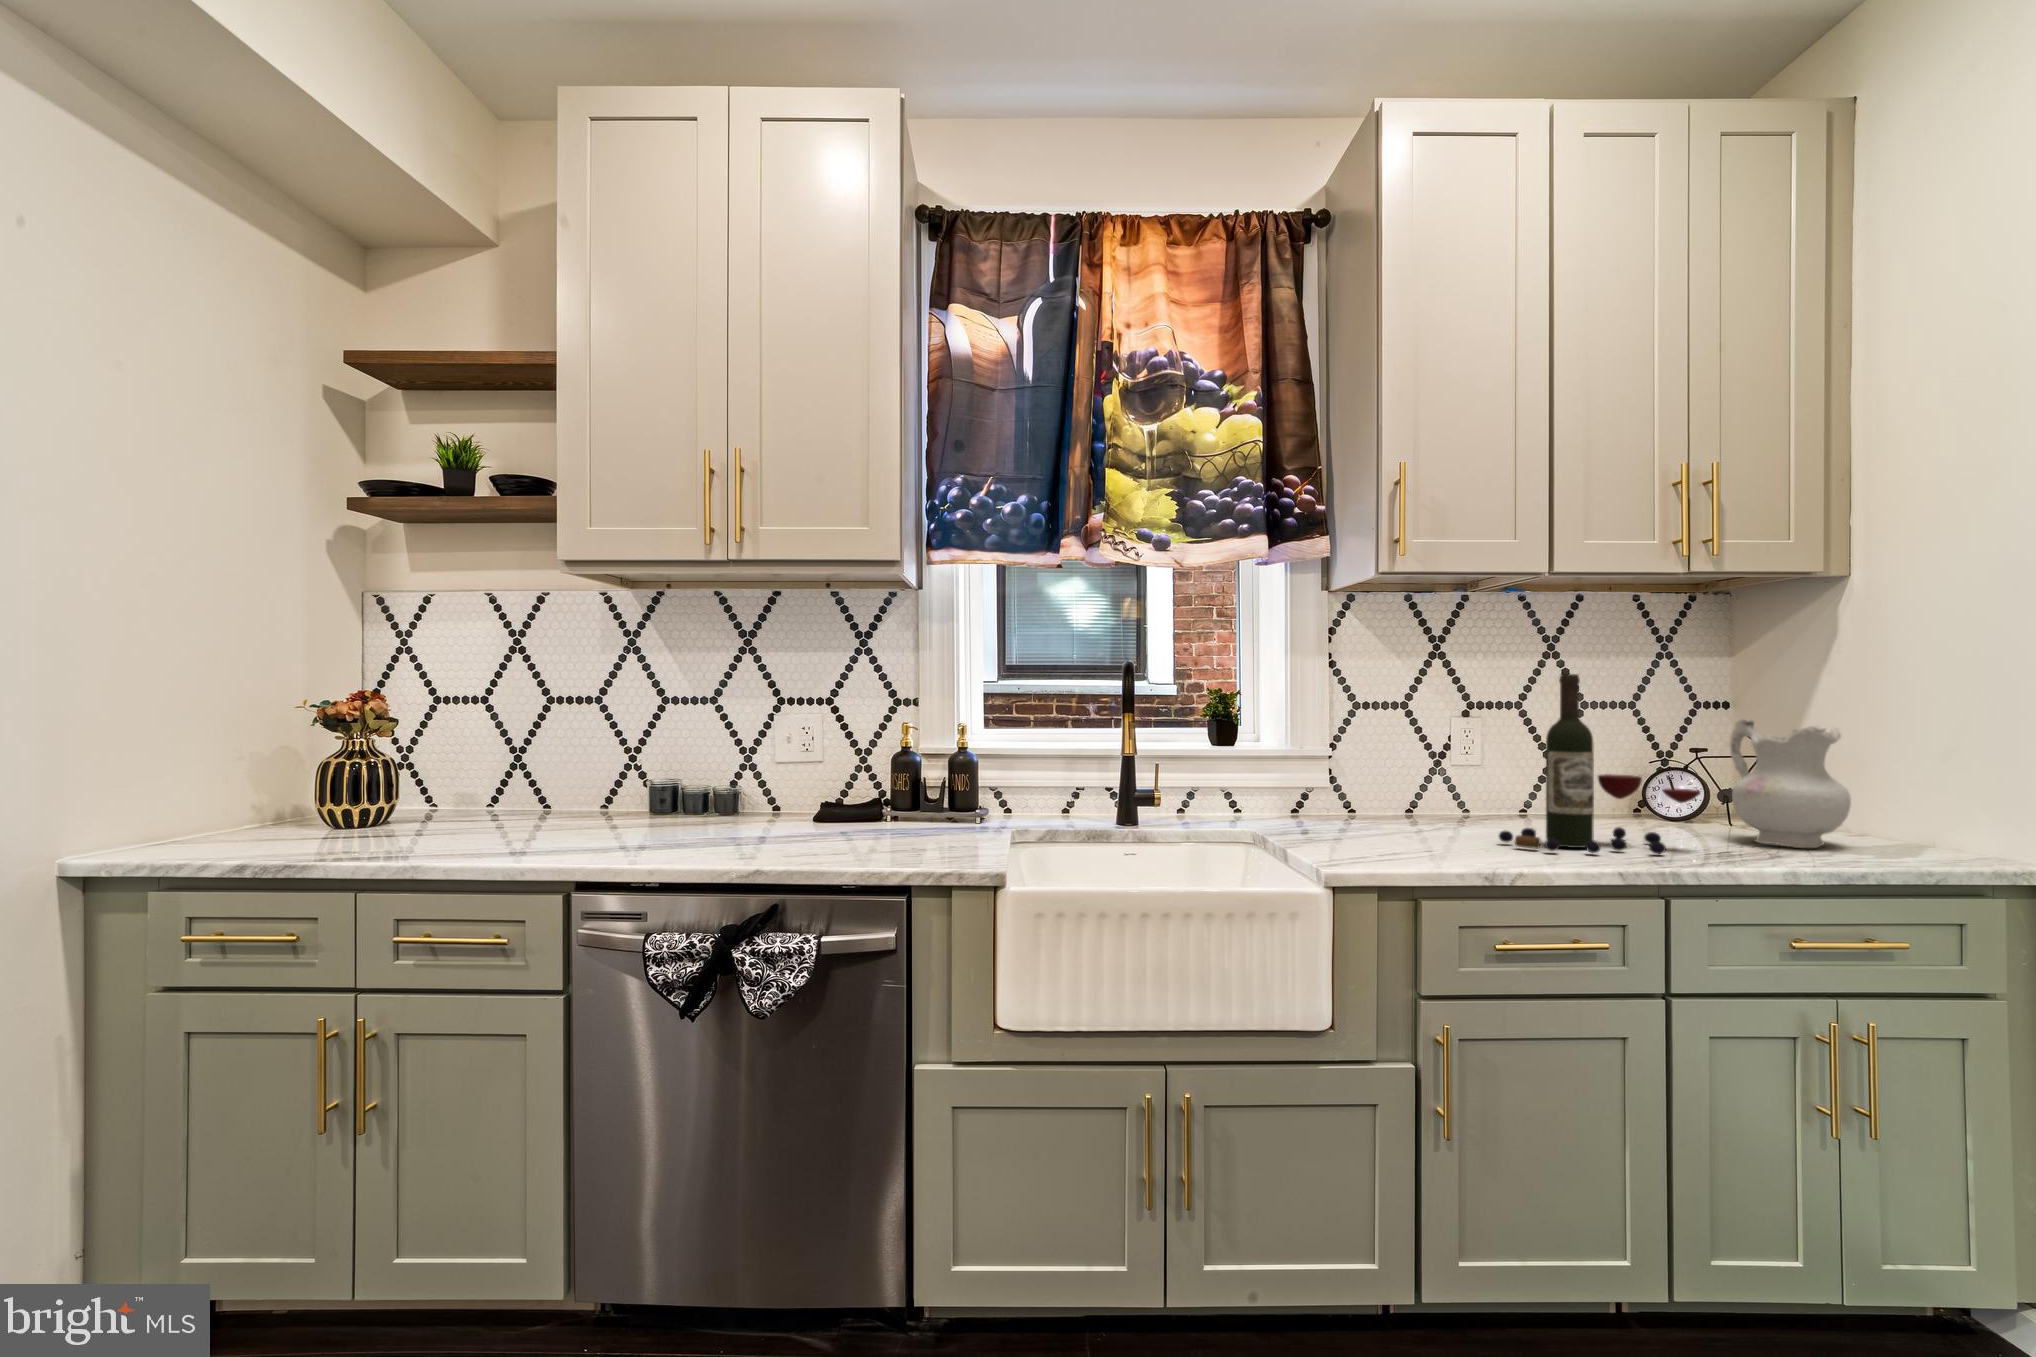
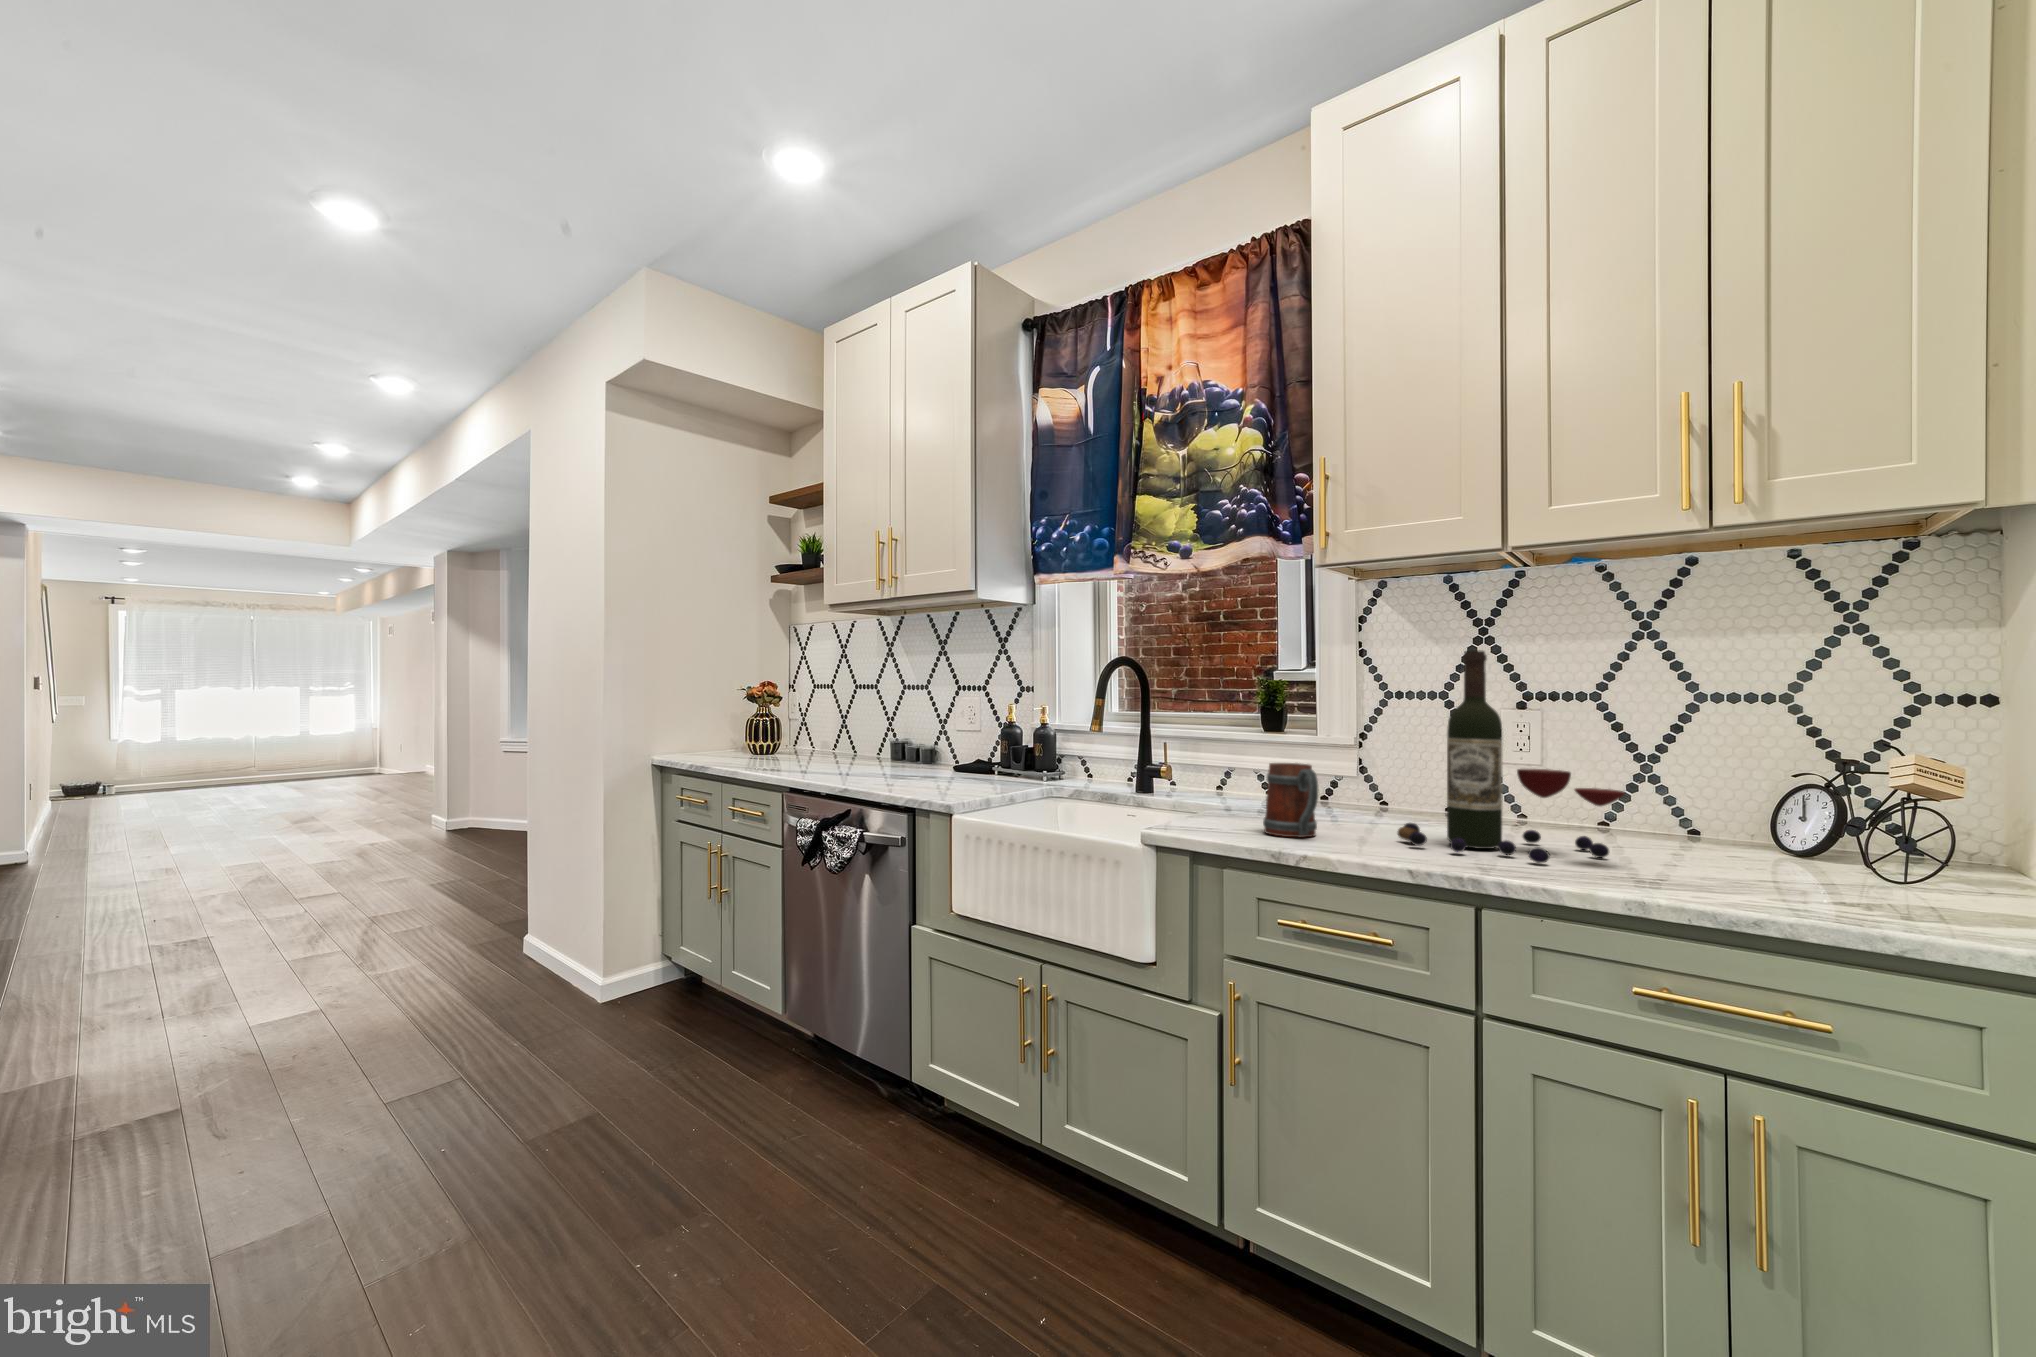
ceramic pitcher: present [1730,719,1851,848] -> none [1740,708,1930,890]
mug: none [1407,783,1484,858] -> present [1263,763,1318,837]

